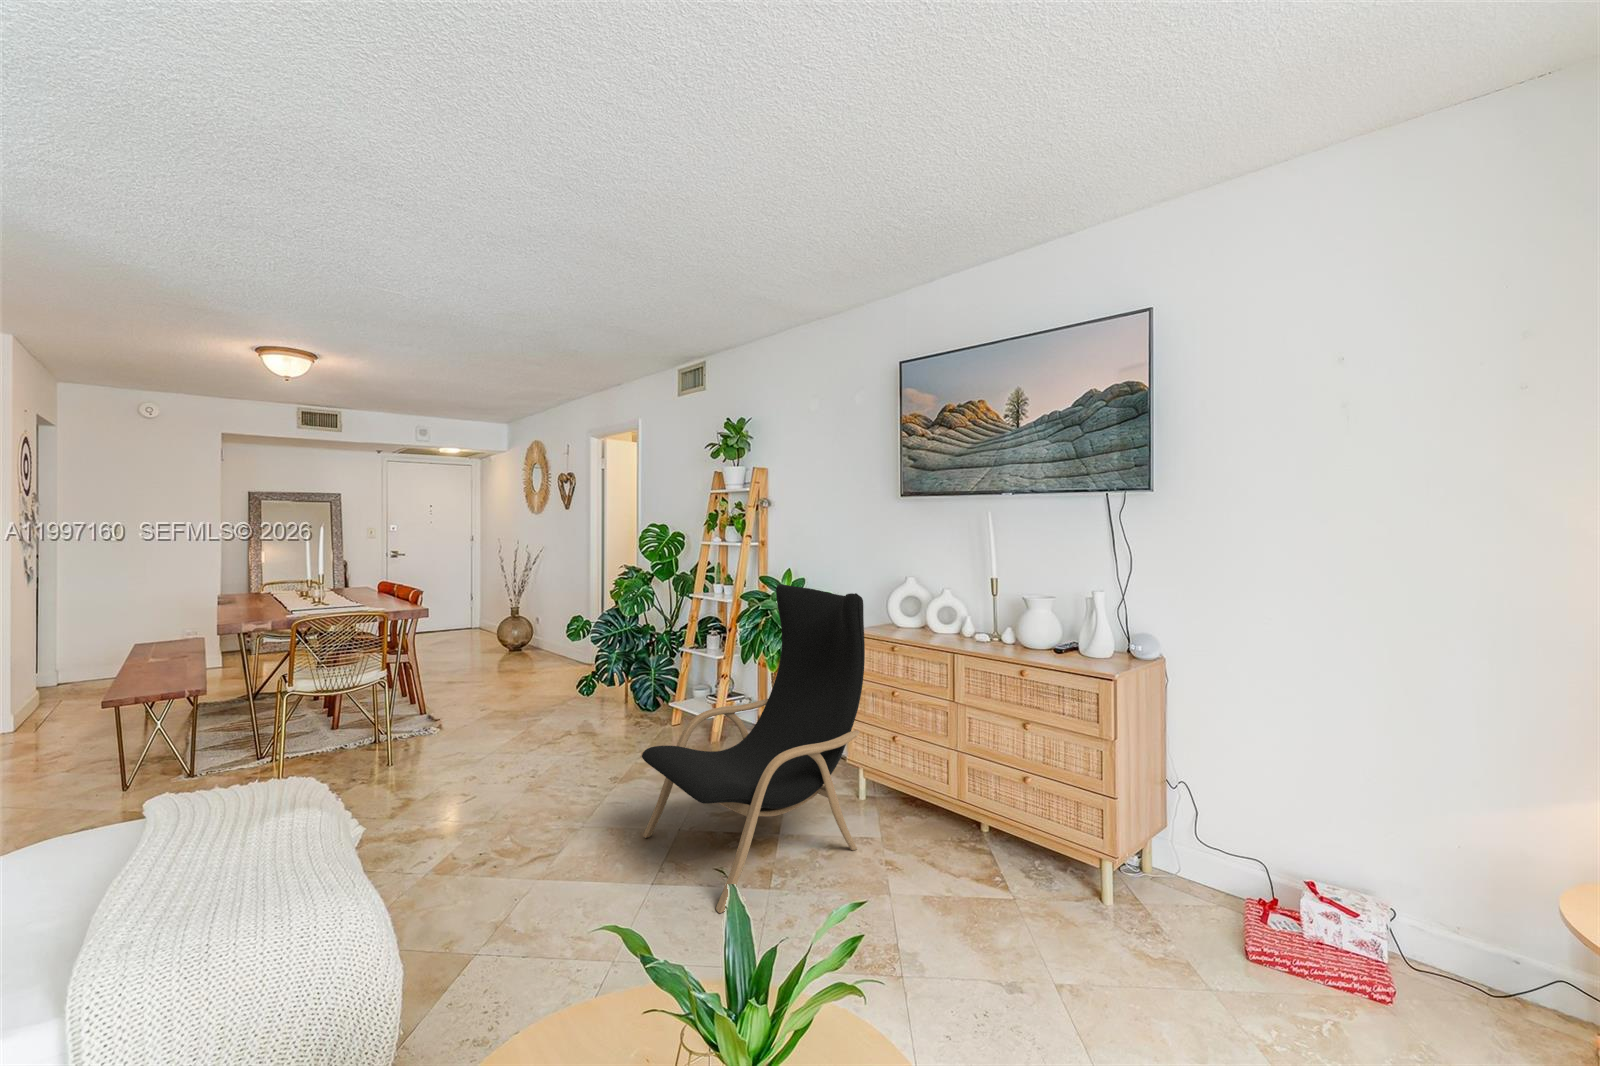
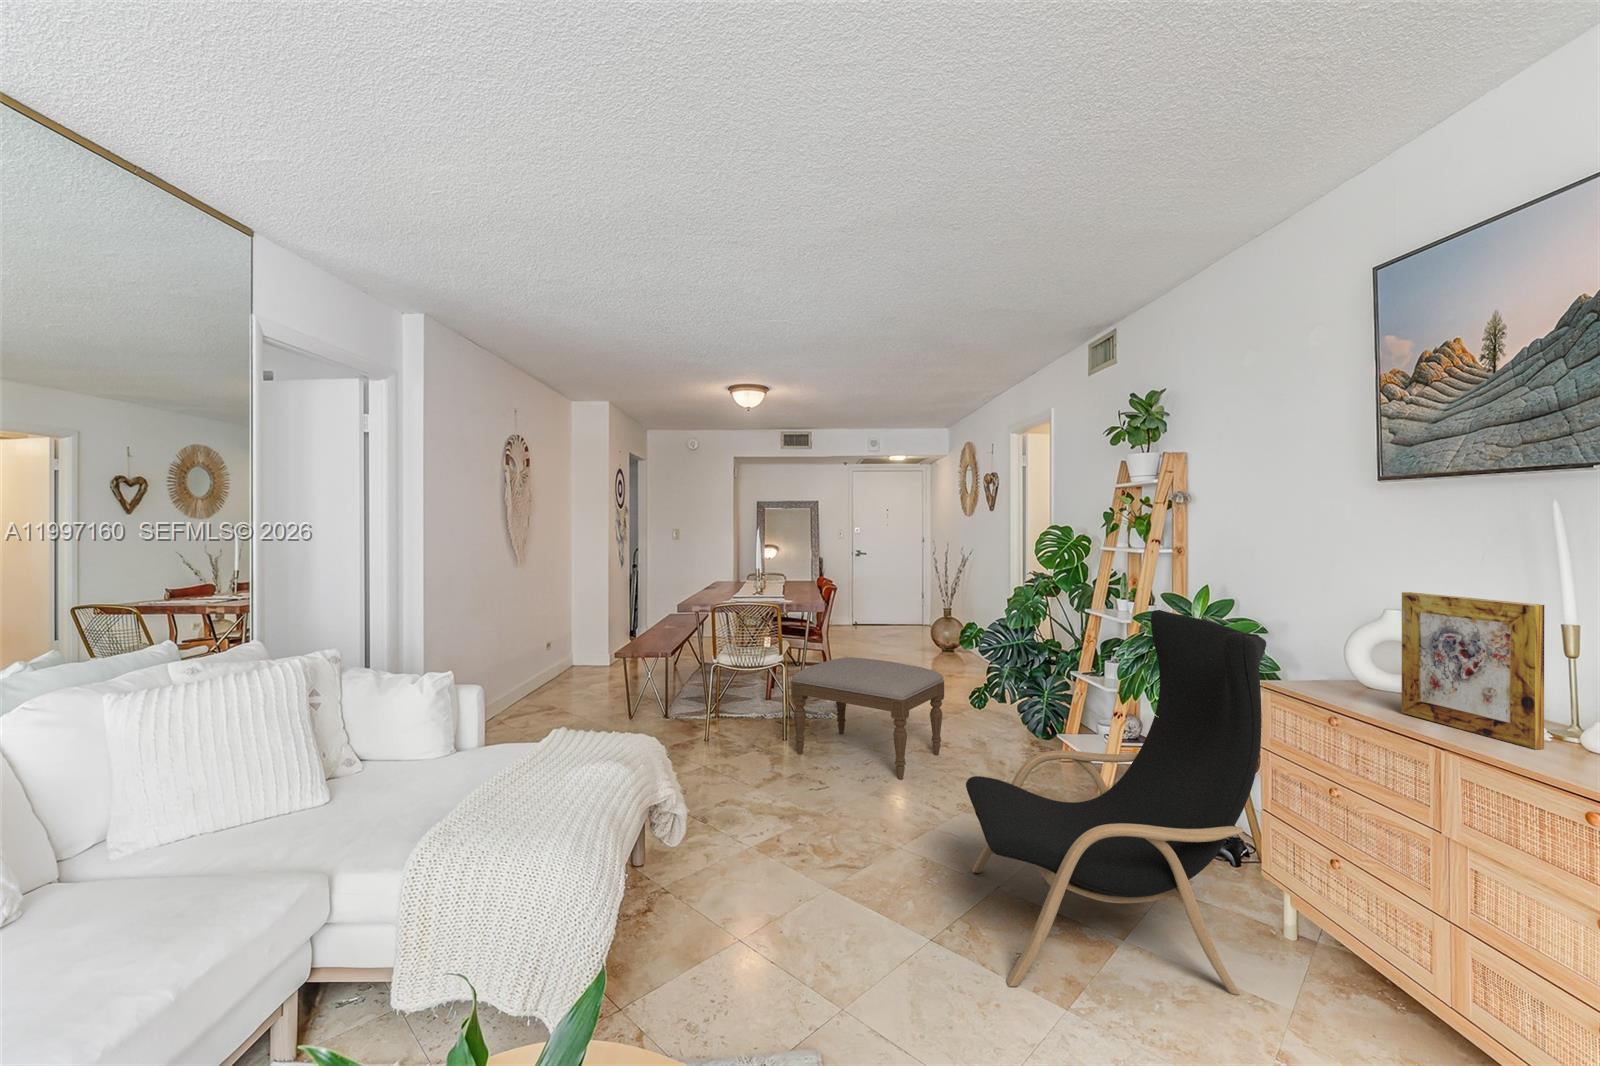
picture frame: none [931,560,998,643] -> present [1402,592,1544,749]
ottoman: none [382,663,564,787] -> present [791,657,944,779]

